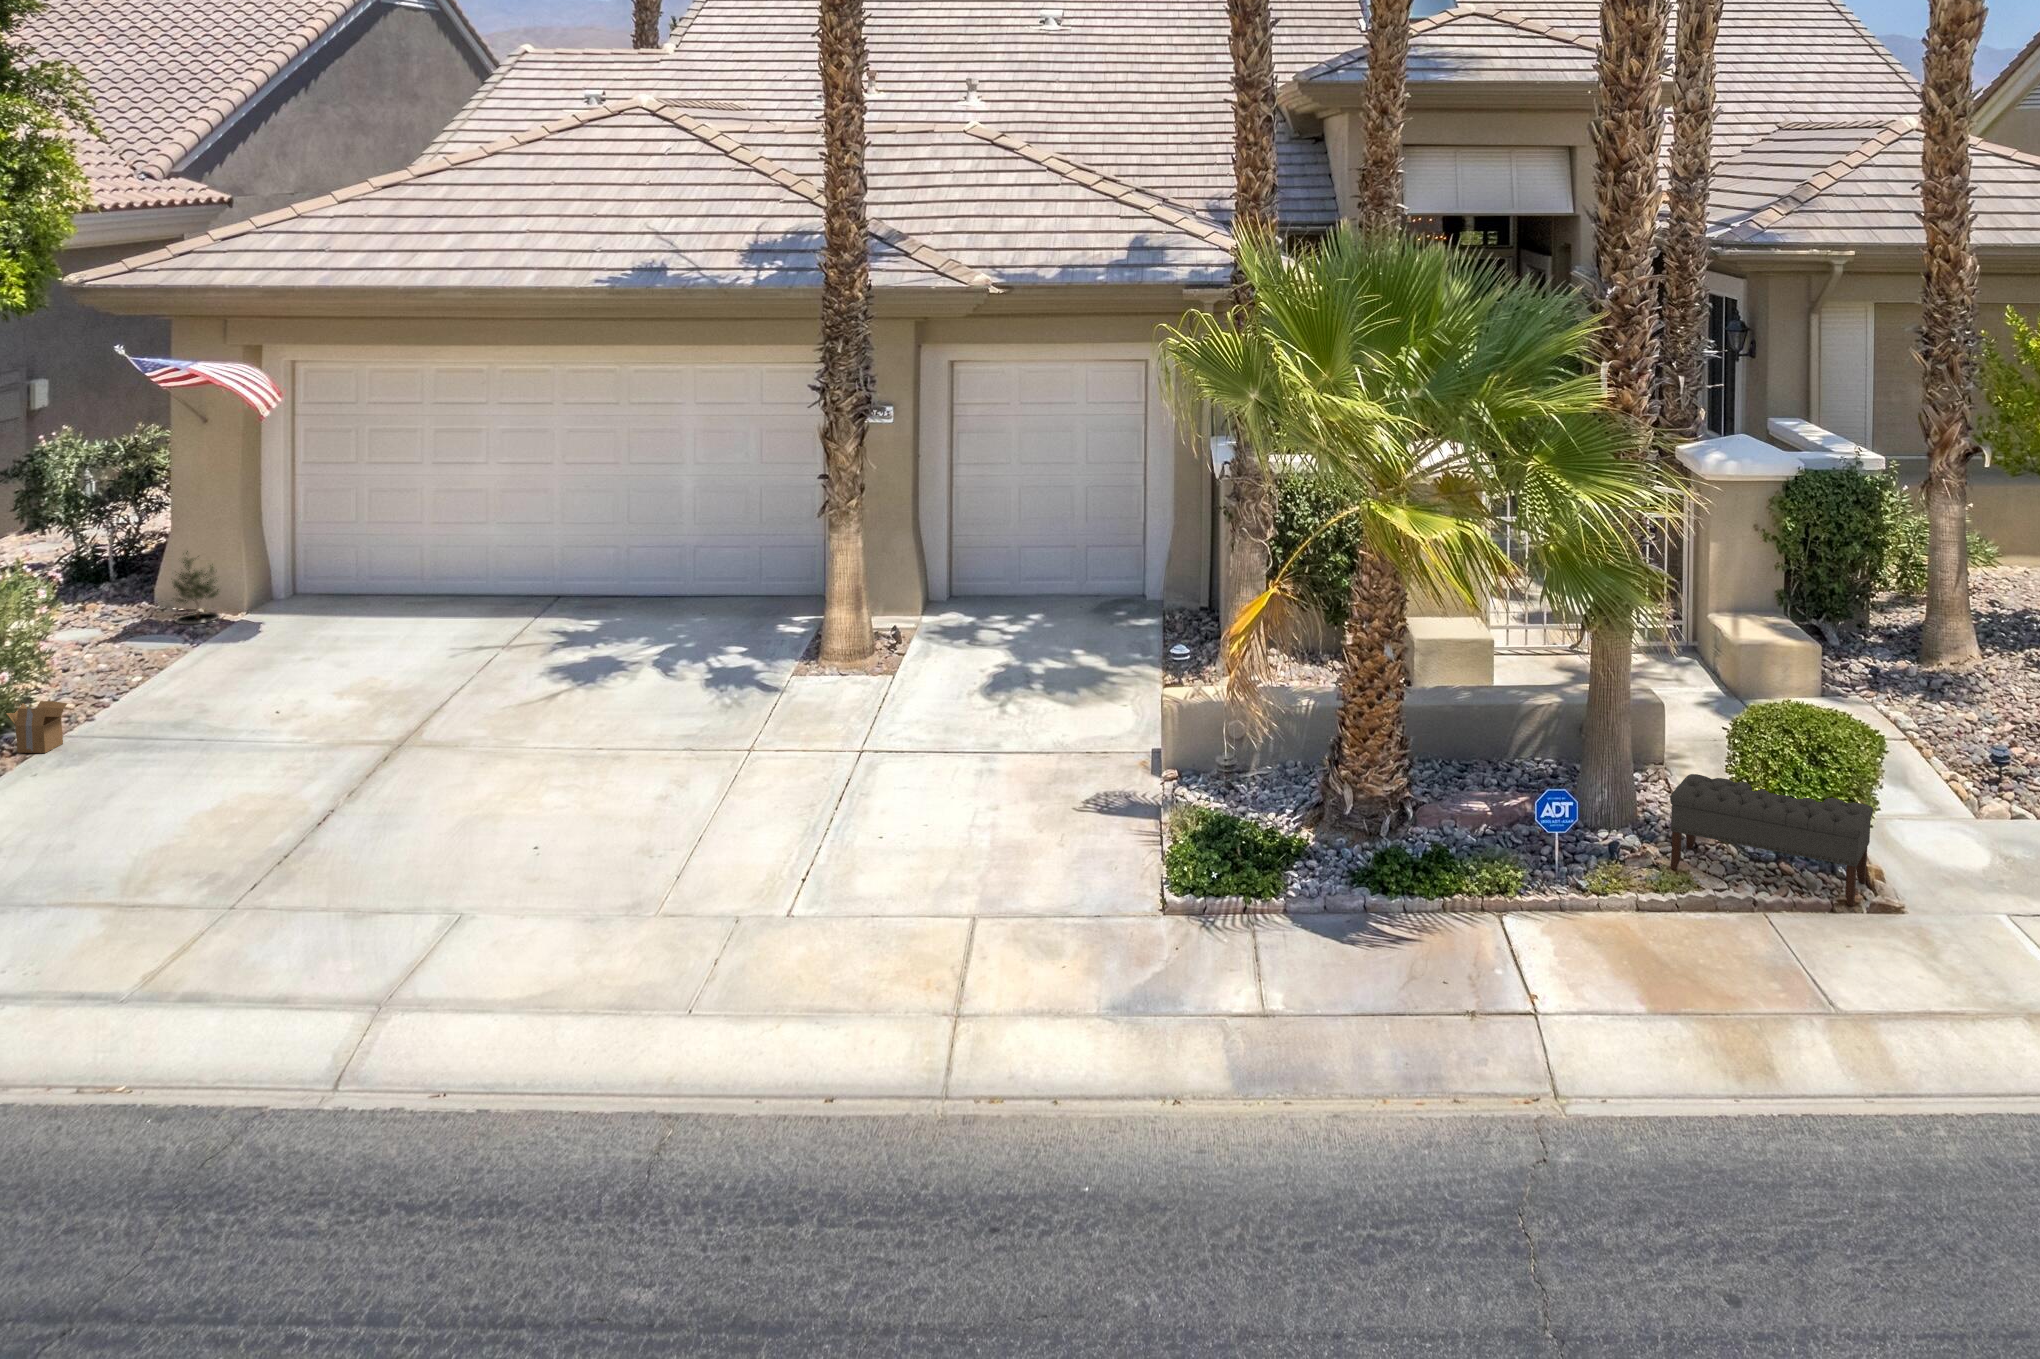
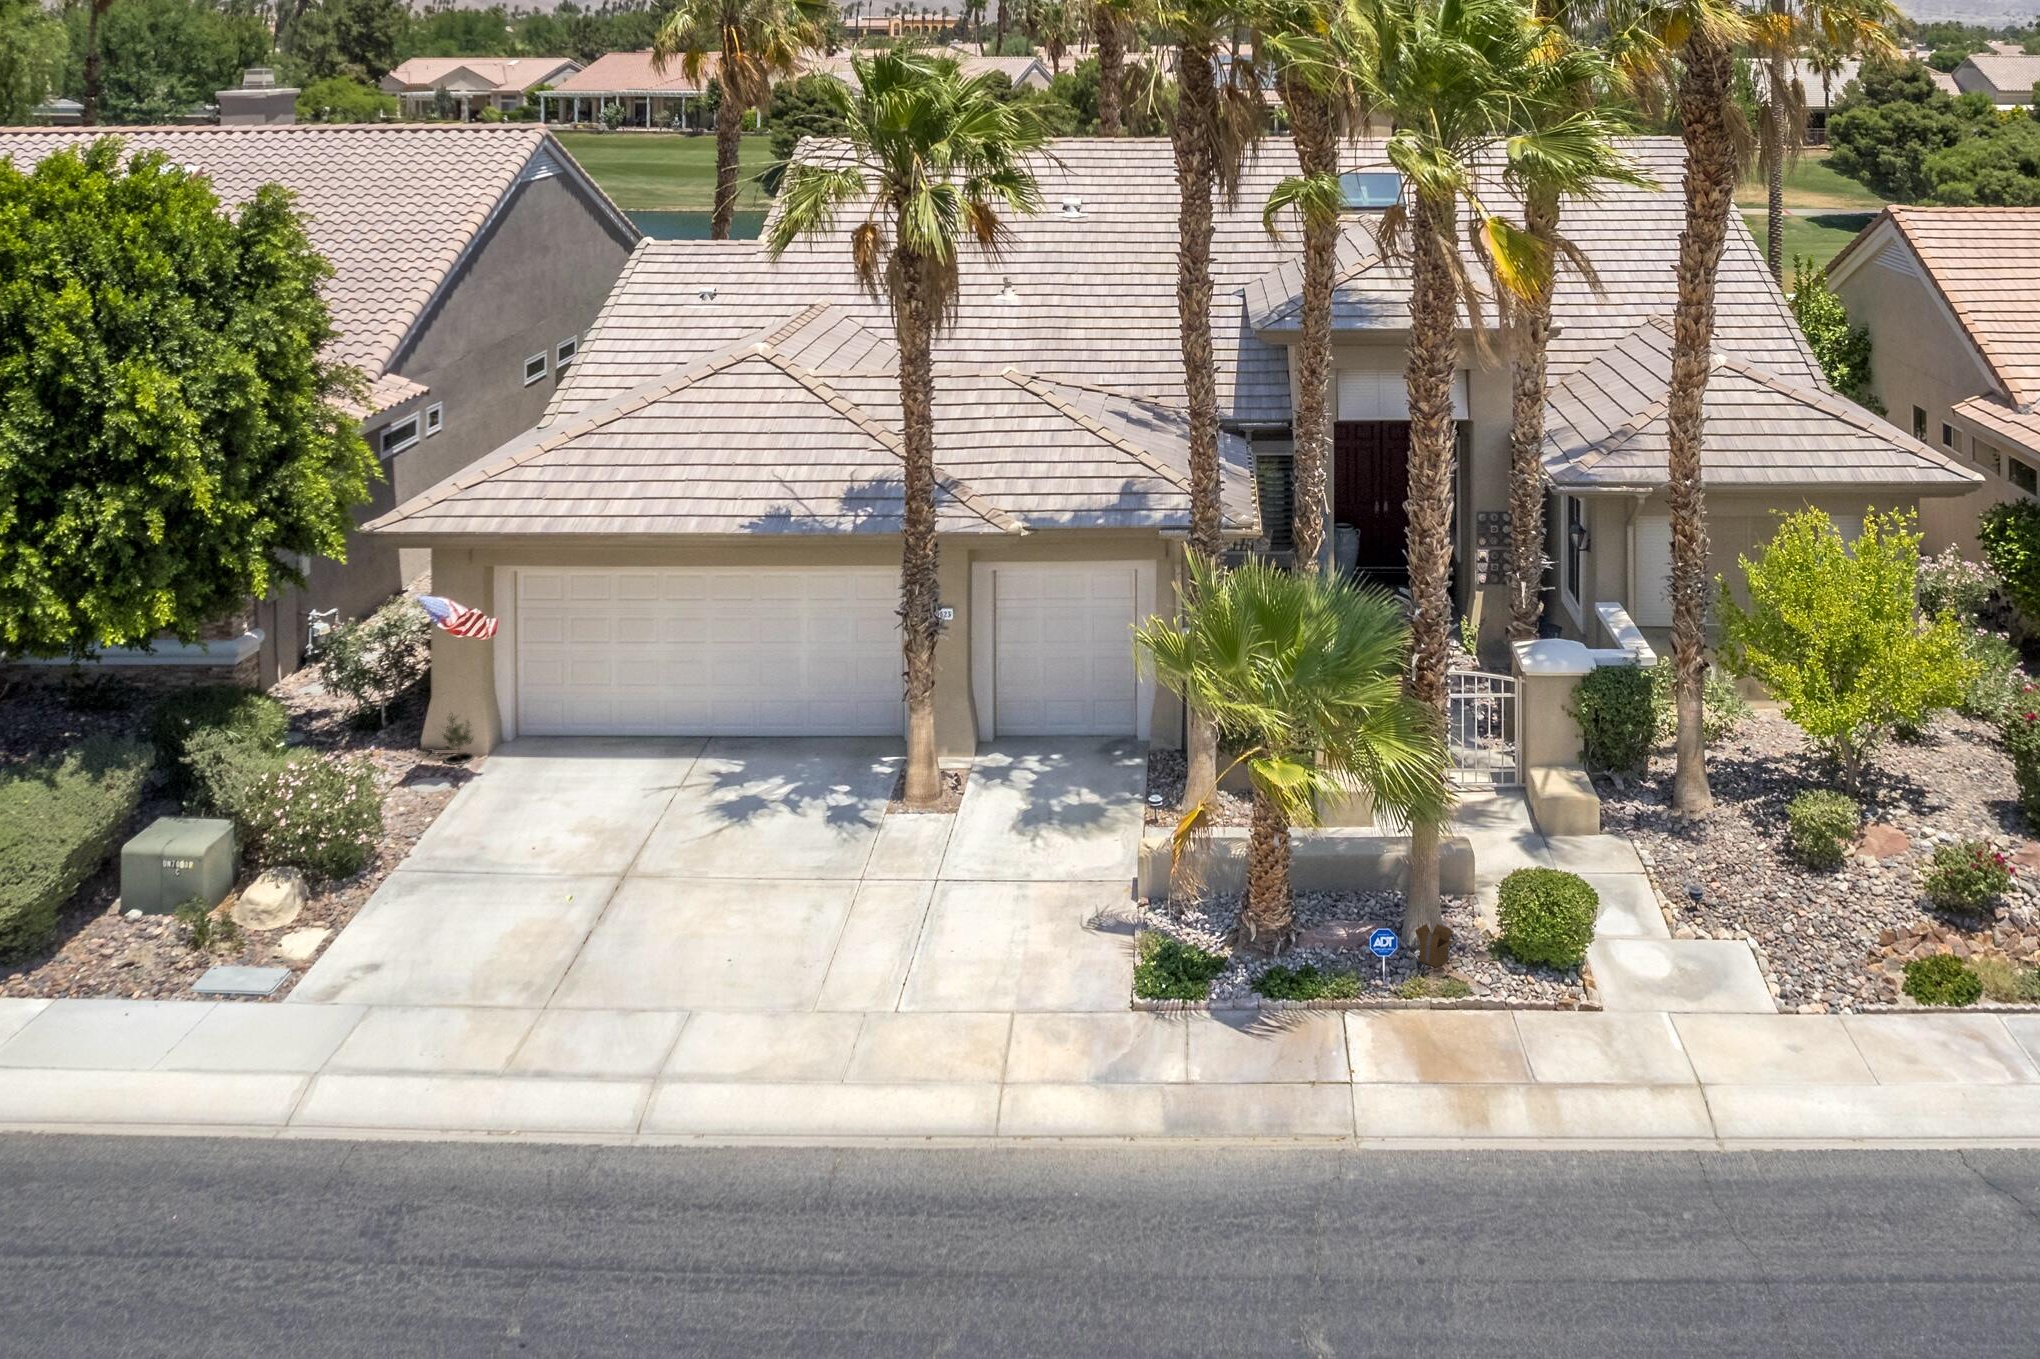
cardboard box: present [6,701,67,753] -> present [1415,924,1457,968]
bench: present [1670,774,1873,906] -> none [1460,916,1588,1008]

